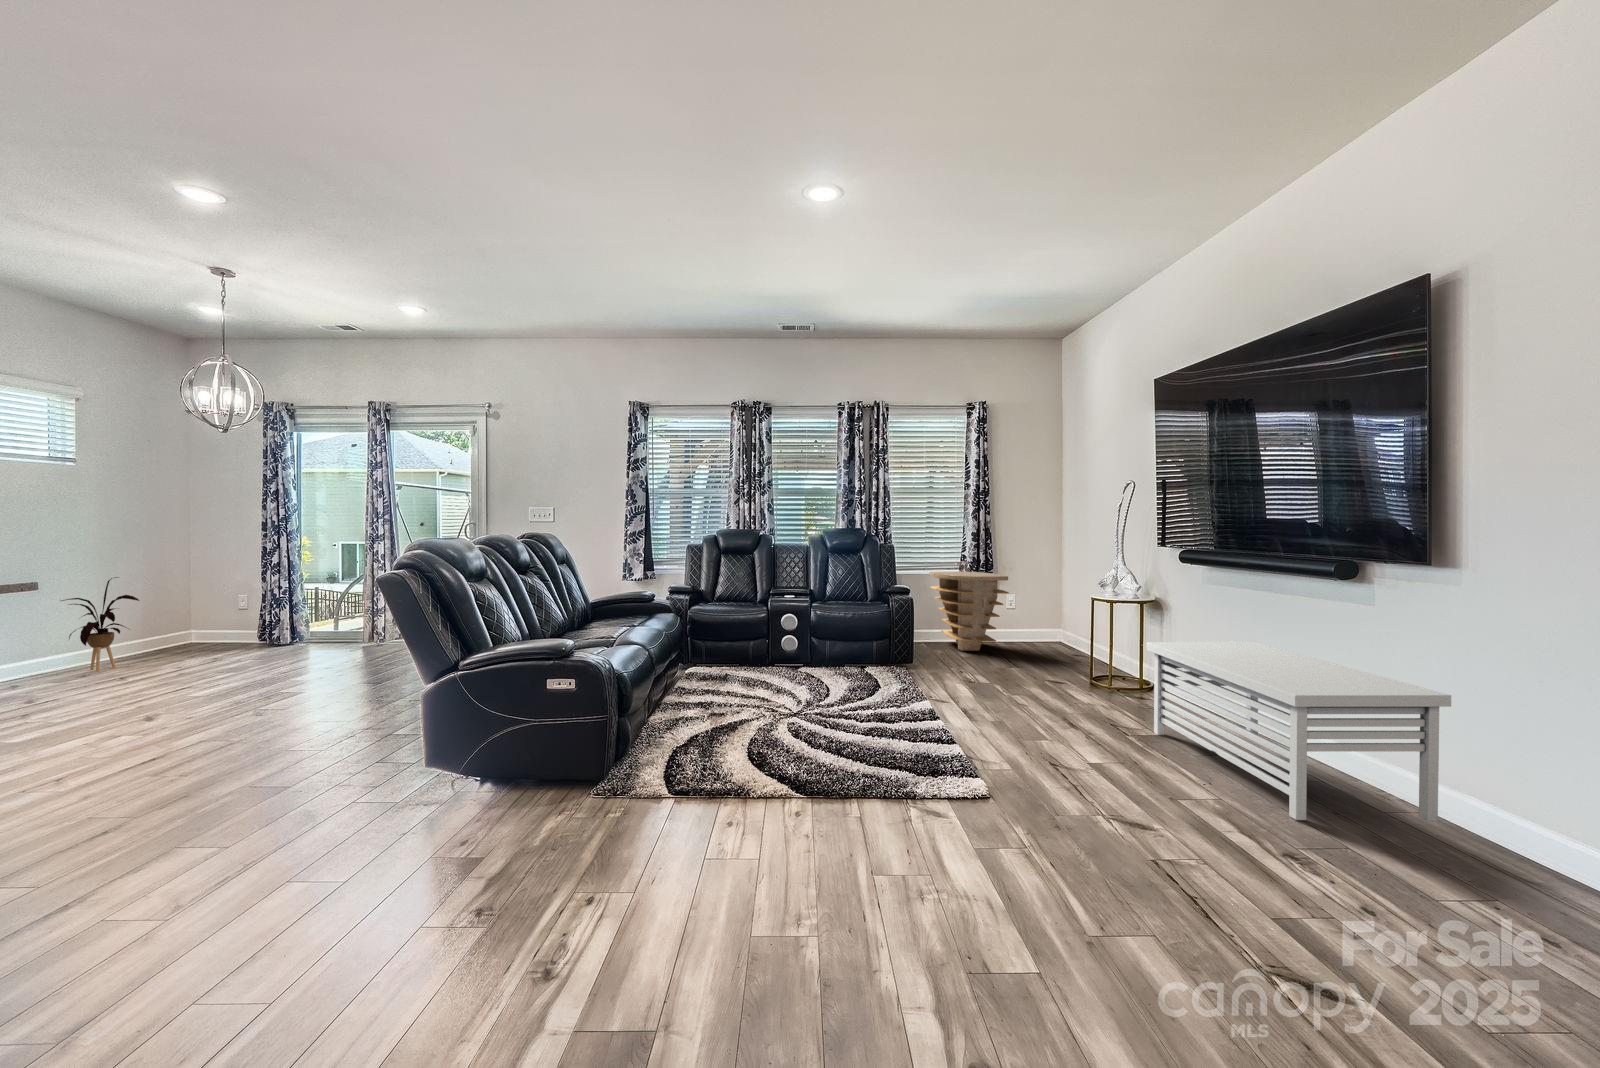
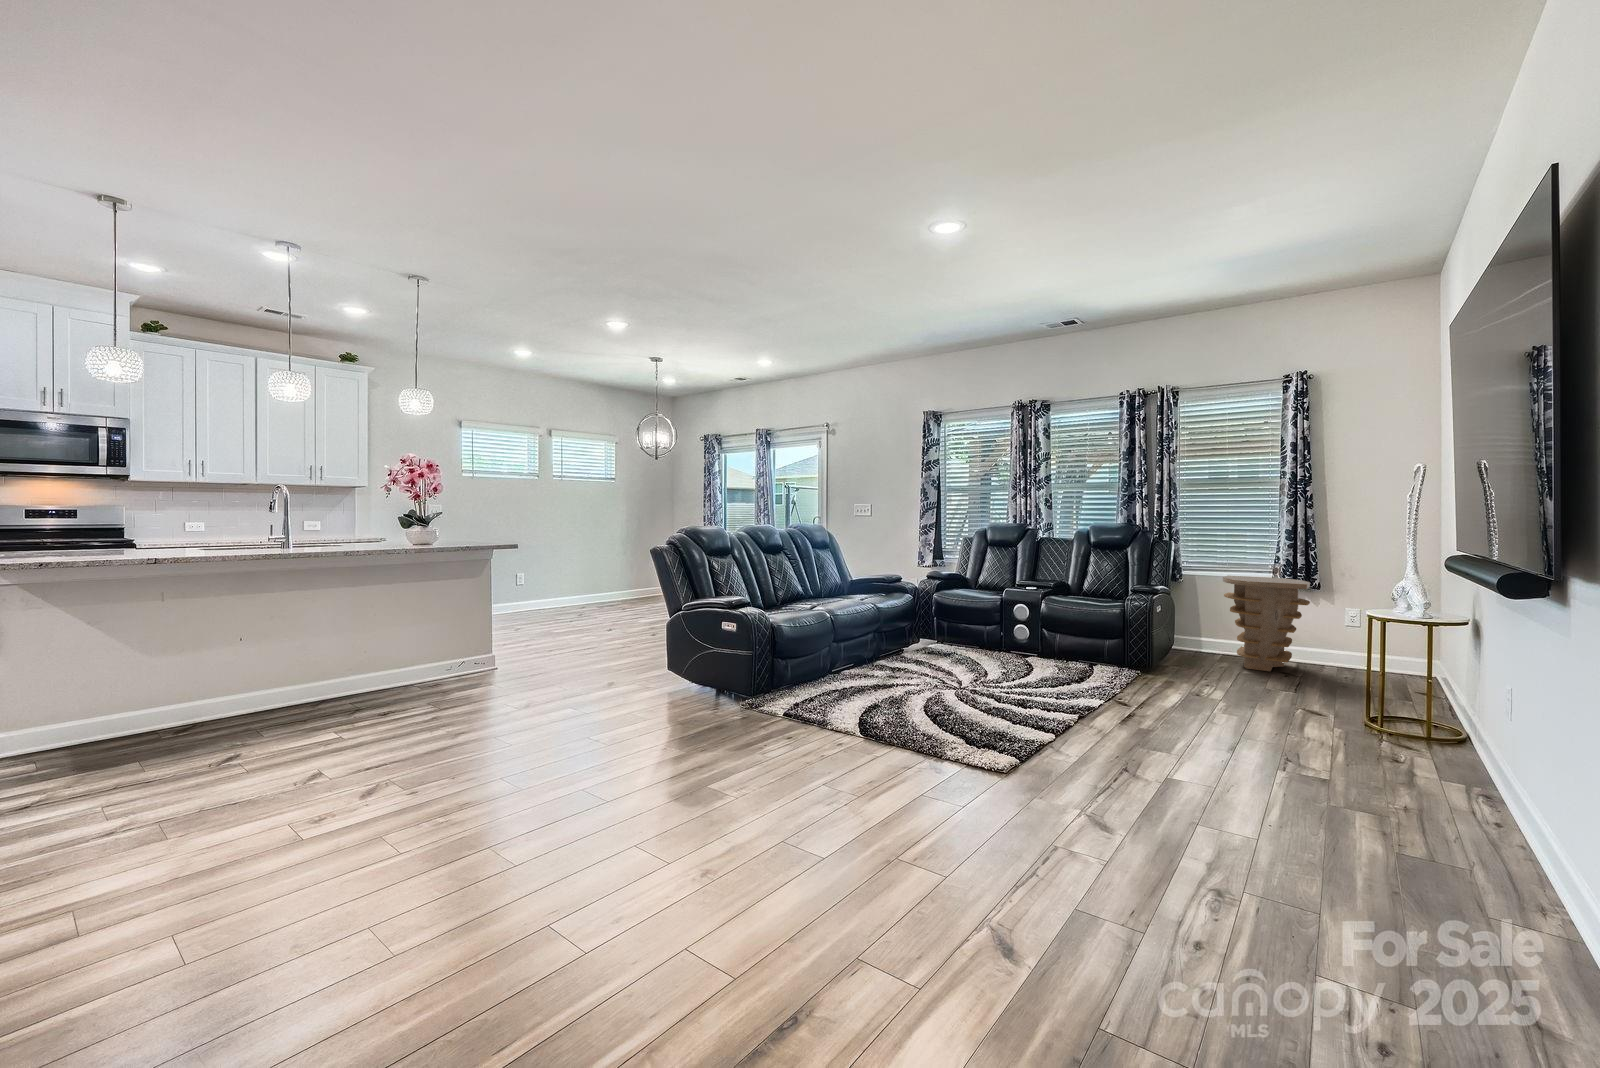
house plant: present [61,577,139,671] -> none [605,549,638,605]
storage bench: present [1147,642,1451,821] -> none [1241,656,1475,894]

